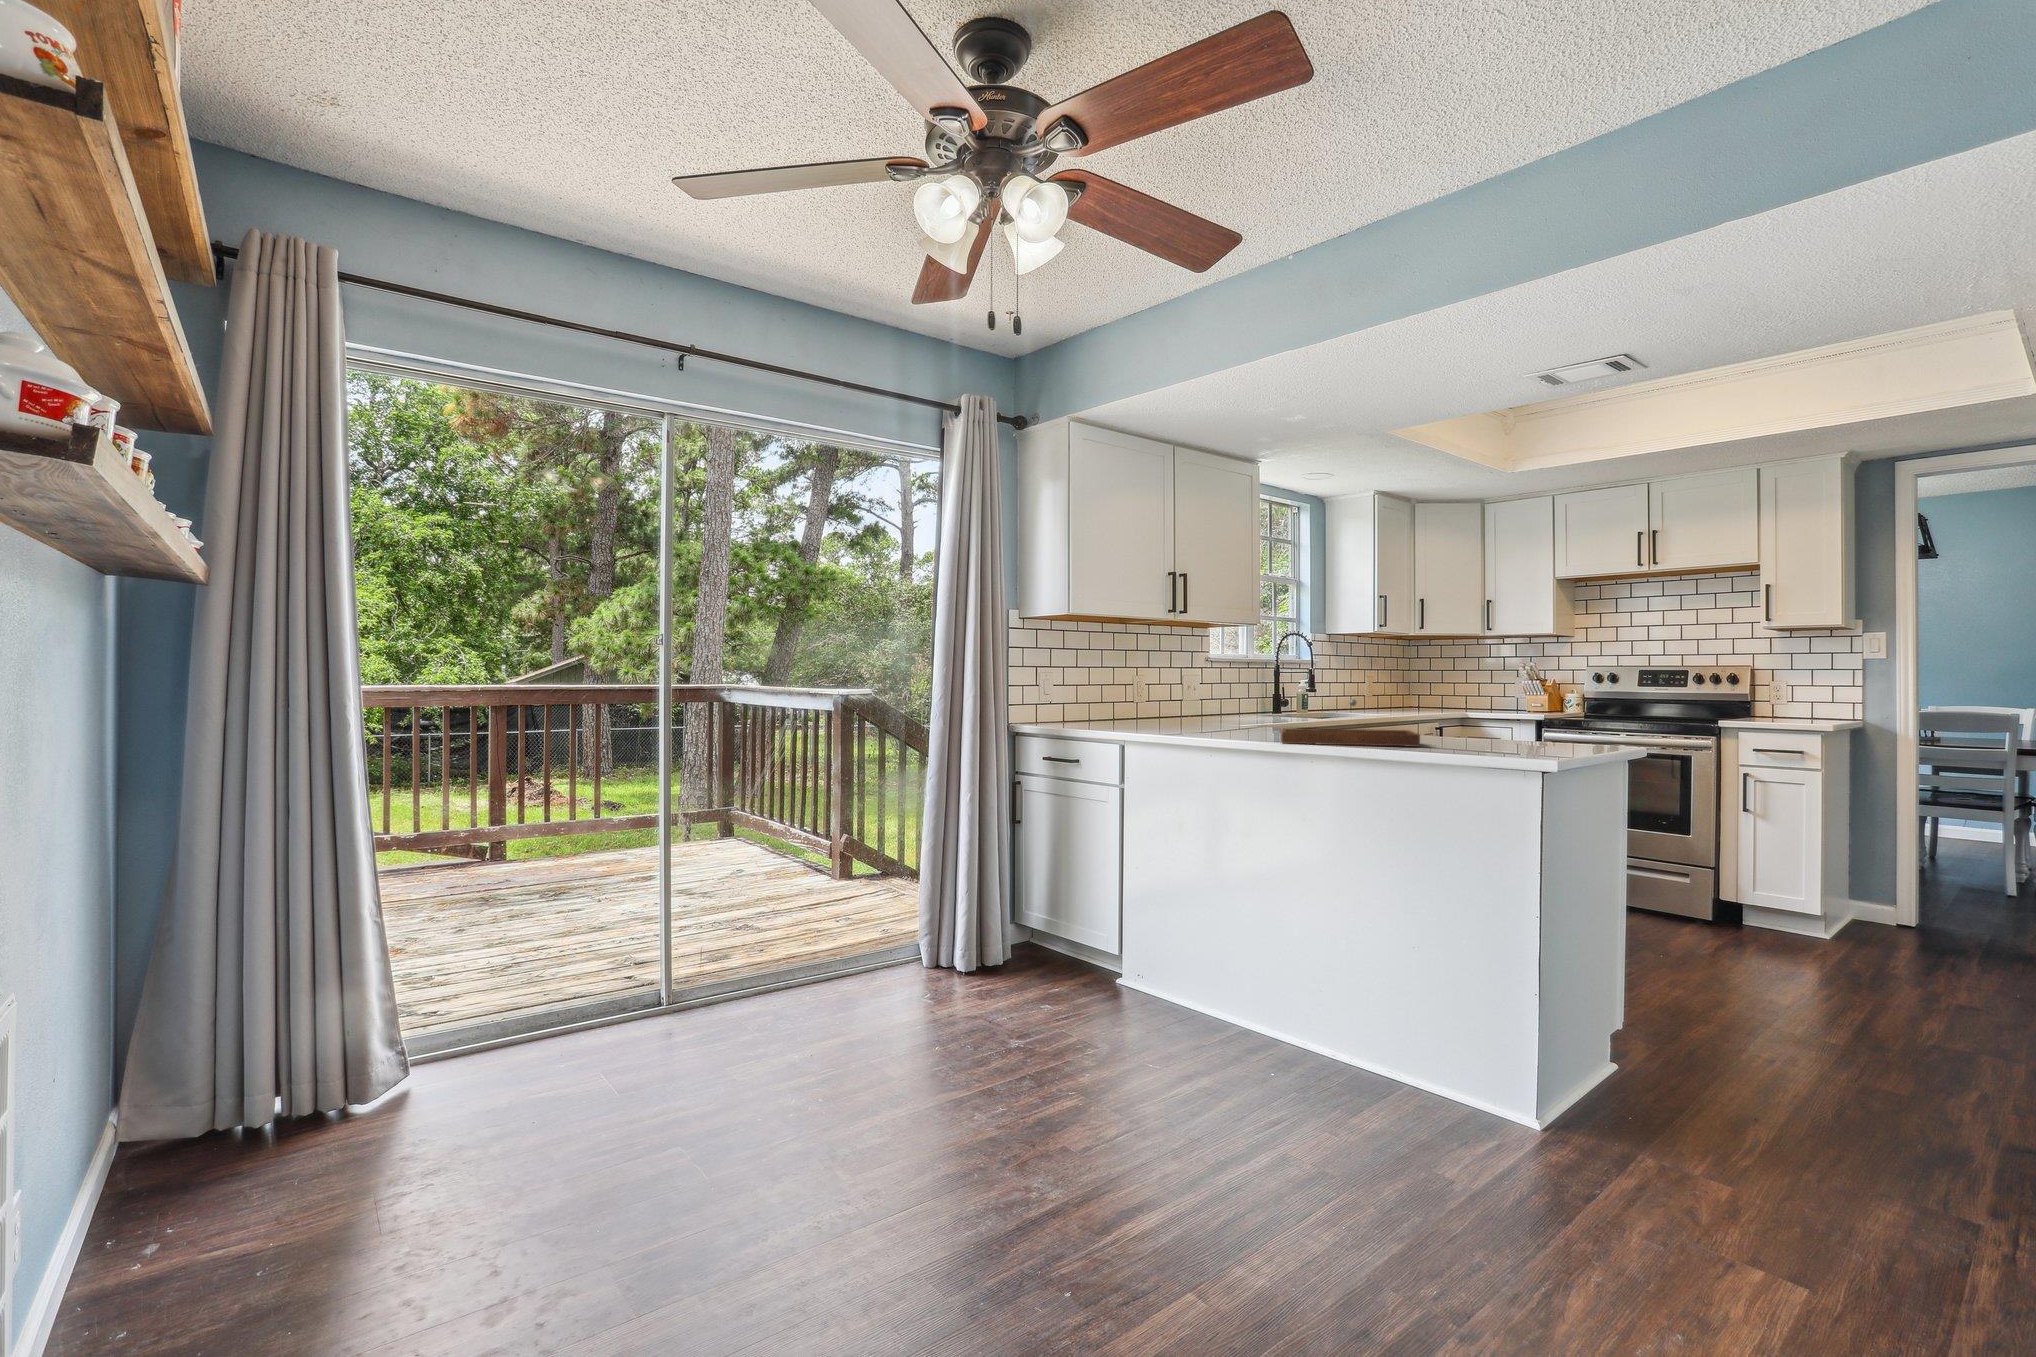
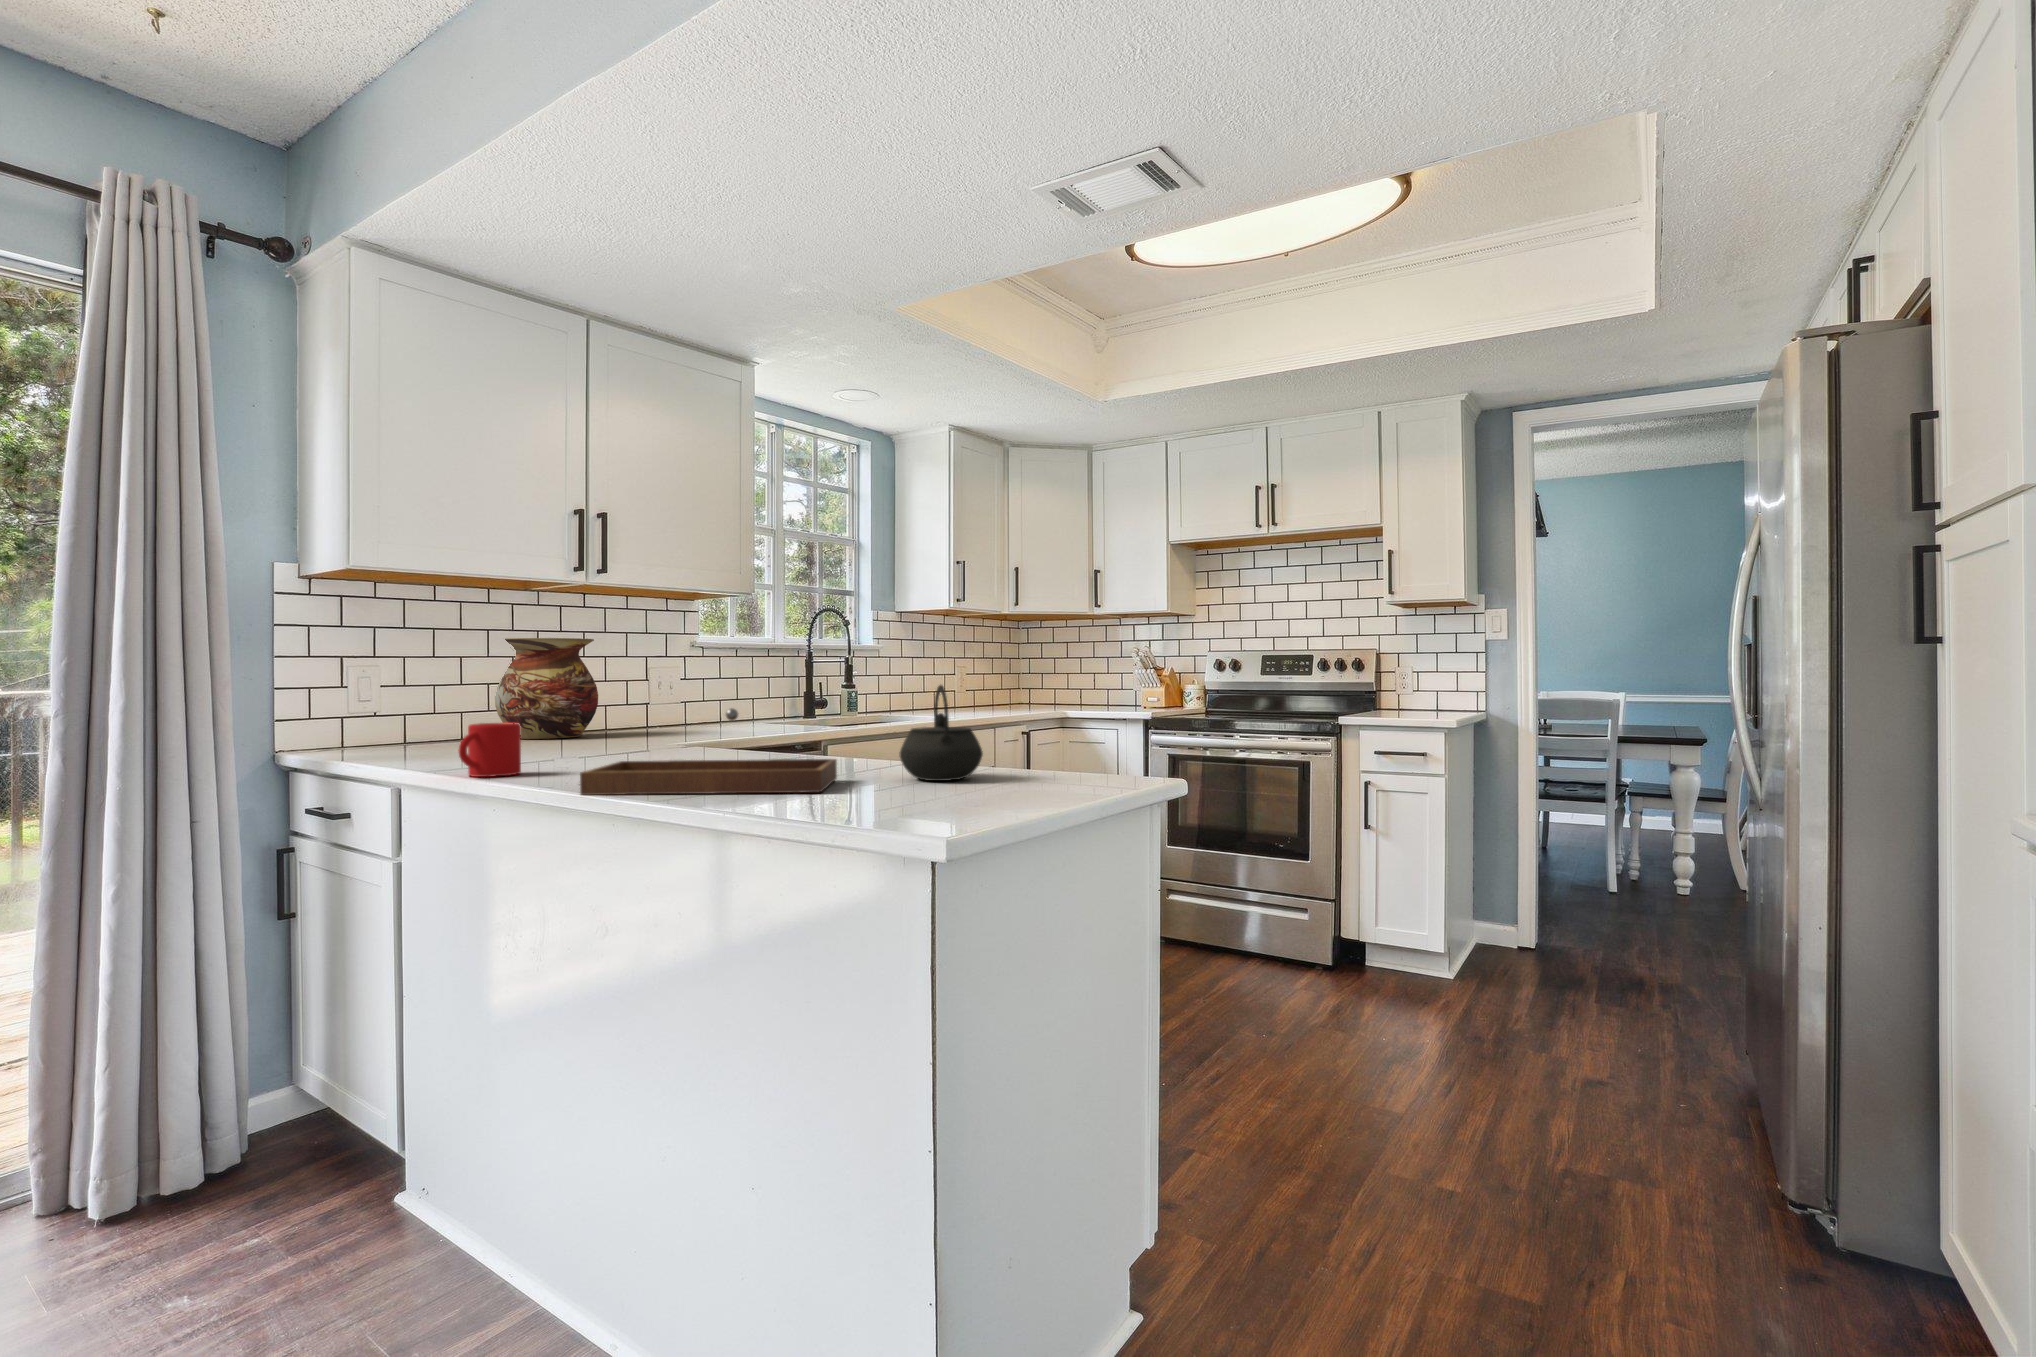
vase: none [1100,654,1162,719] -> present [495,638,598,739]
kettle: none [1447,688,1502,745] -> present [899,685,983,781]
mug: none [1180,705,1207,735] -> present [458,723,521,777]

